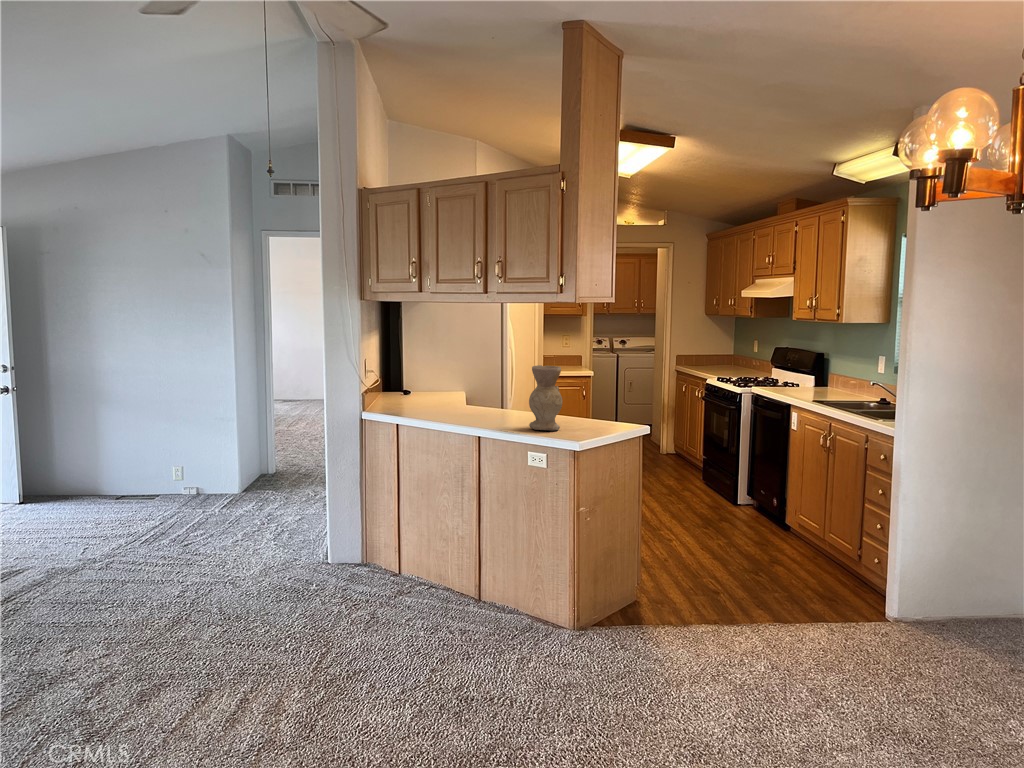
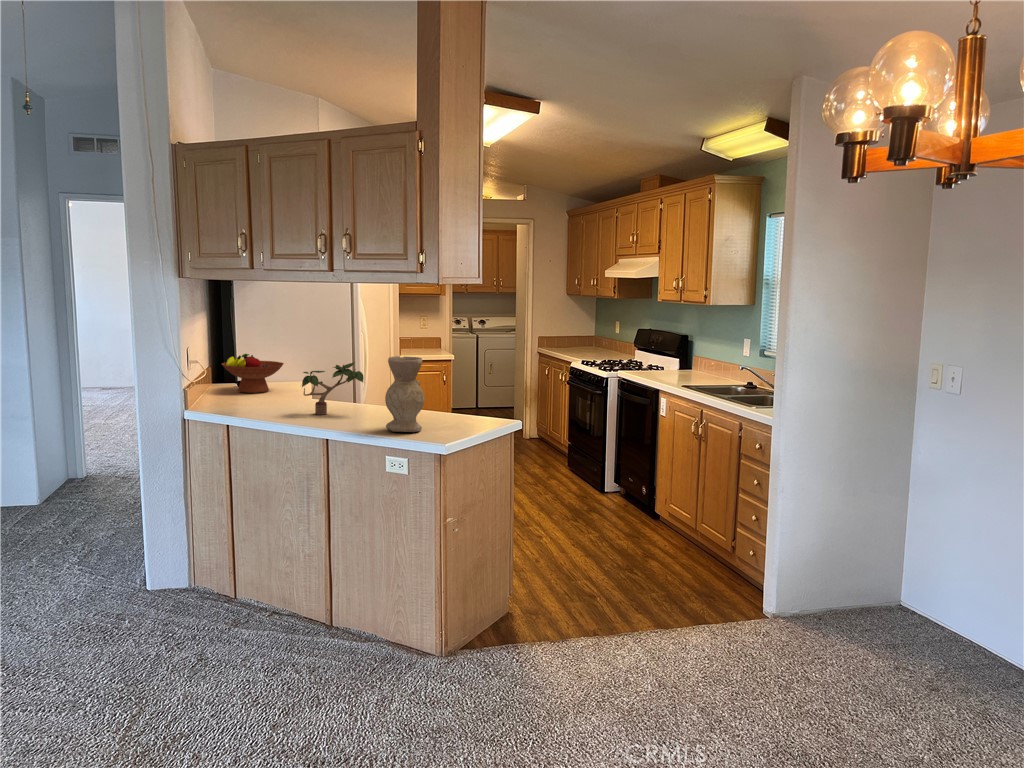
fruit bowl: none [396,365,446,398] -> present [222,354,284,393]
potted plant: none [453,369,520,416] -> present [302,362,364,415]

